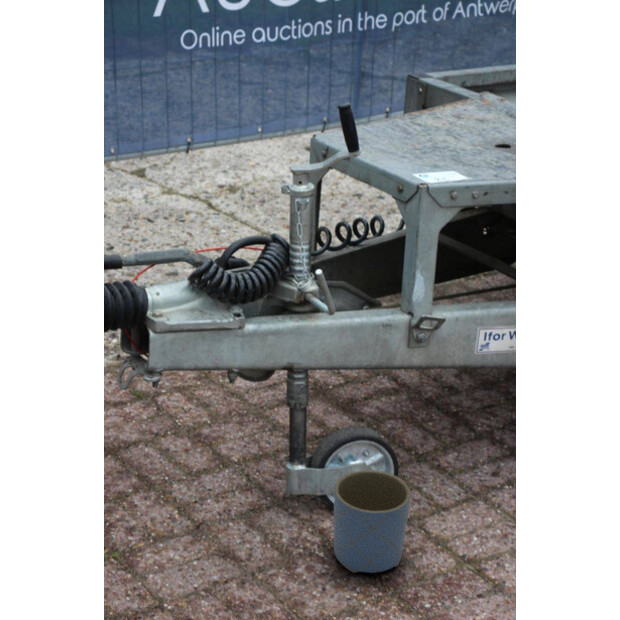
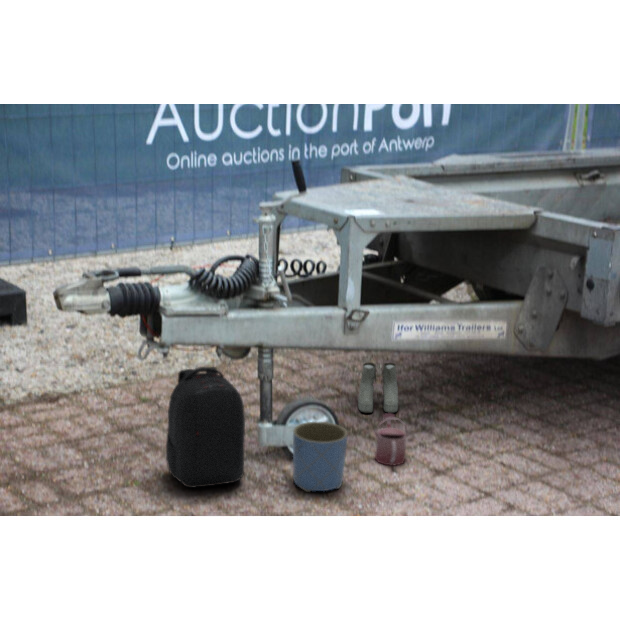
boots: none [423,352,478,423] -> present [358,363,399,413]
backpack: none [158,392,266,564] -> present [166,367,245,488]
watering can: none [446,444,495,522] -> present [375,413,408,466]

